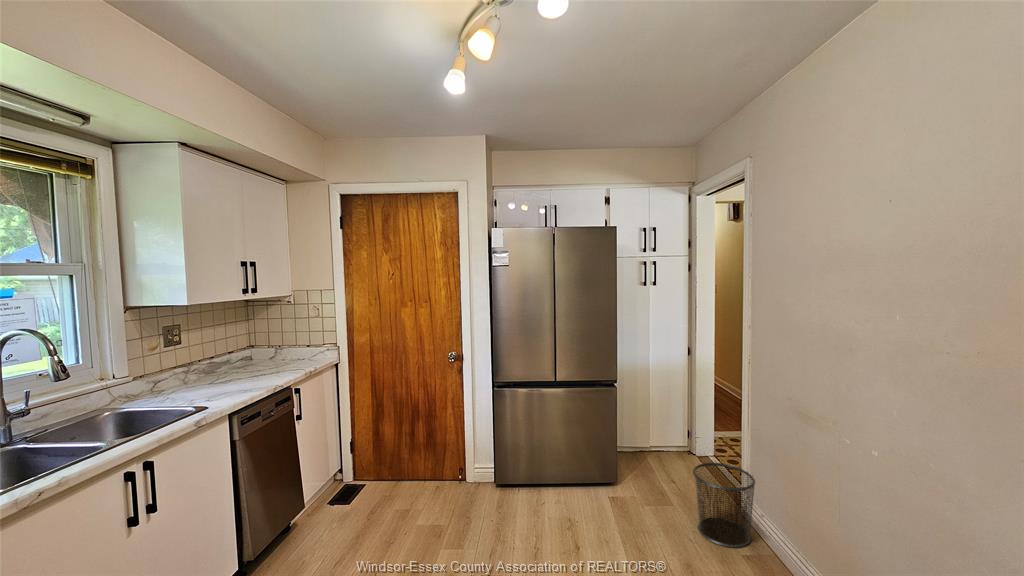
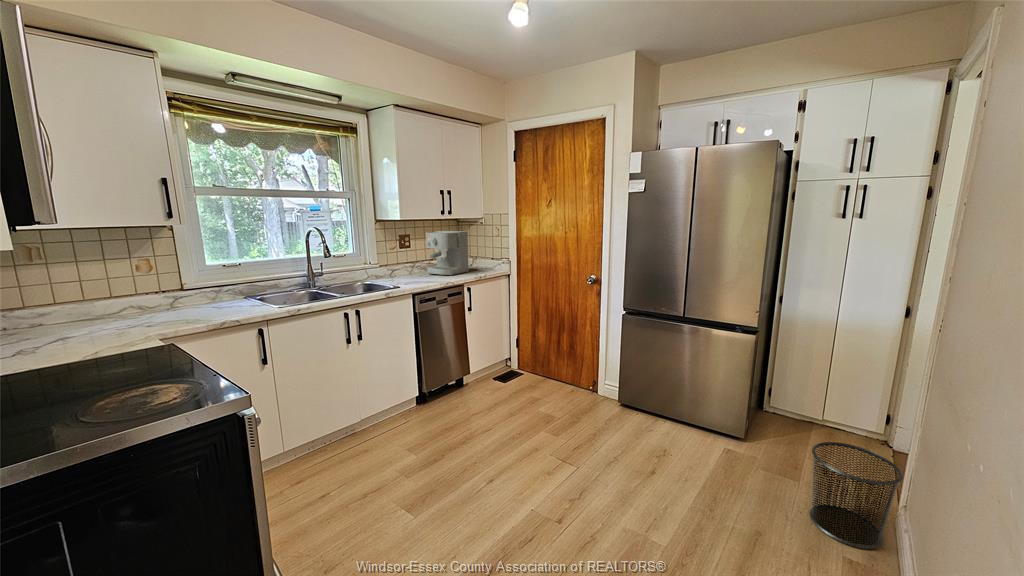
coffee maker: none [217,314,283,378] -> present [426,231,468,276]

